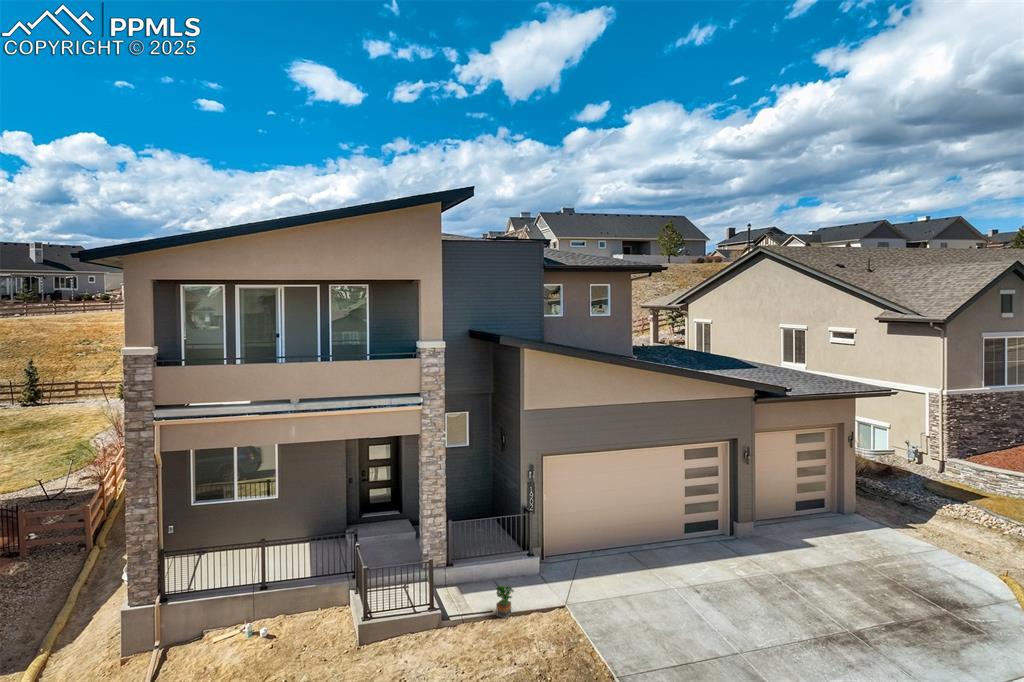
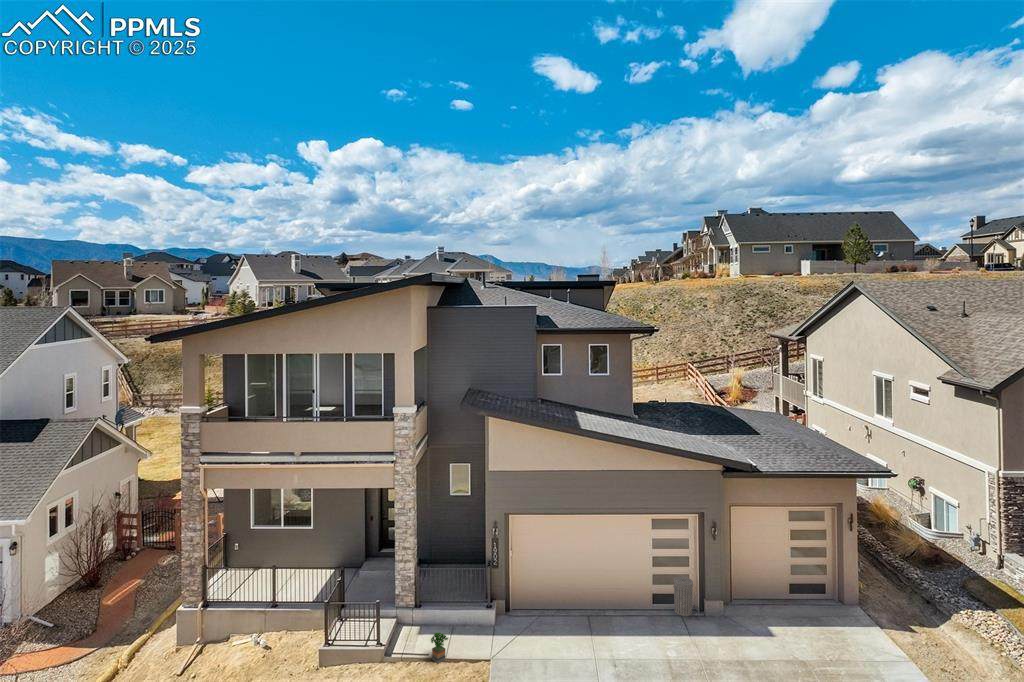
trash can: none [707,505,727,543] -> present [673,577,693,616]

